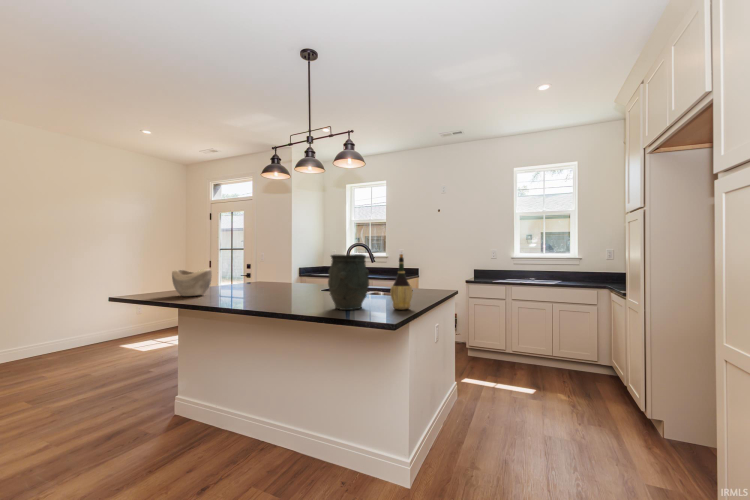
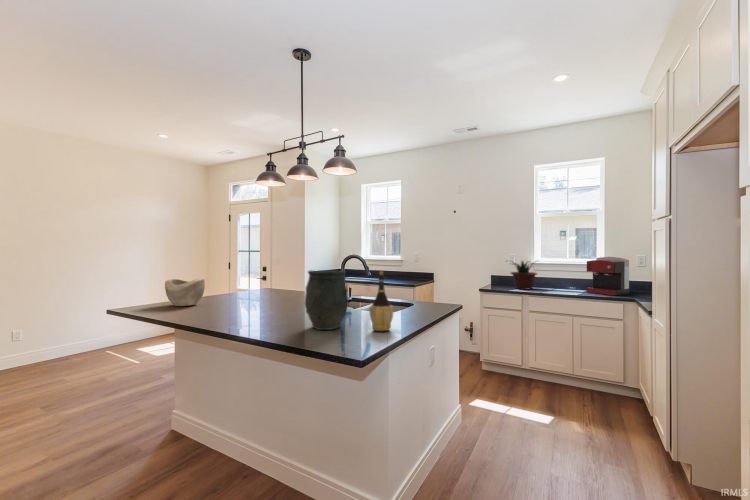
coffee maker: none [562,249,599,283] -> present [587,257,629,295]
potted plant: none [488,254,519,281] -> present [511,261,537,289]

